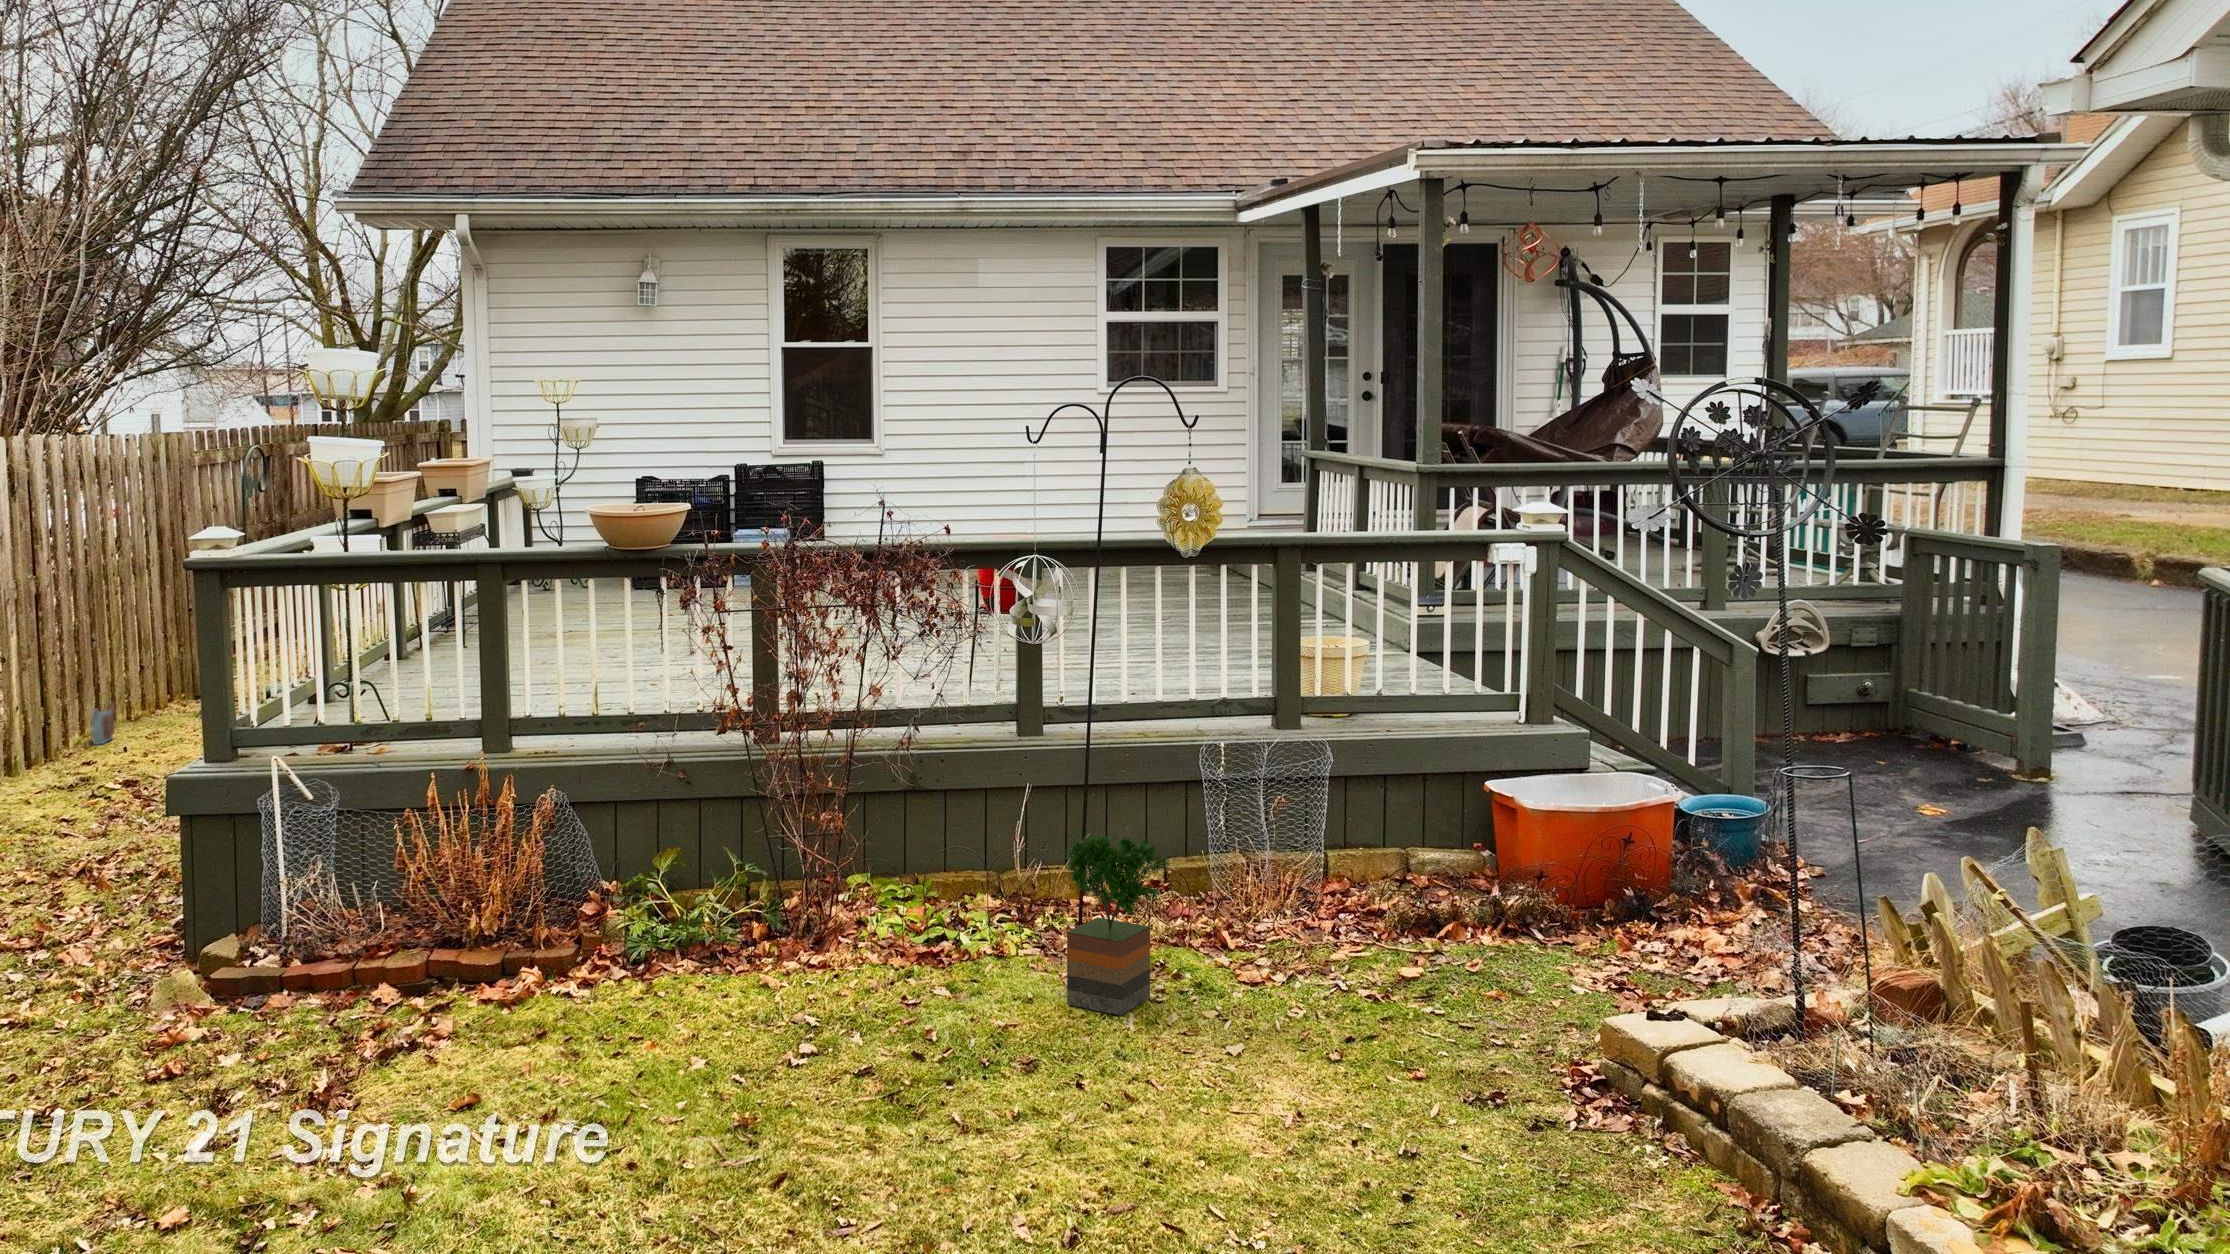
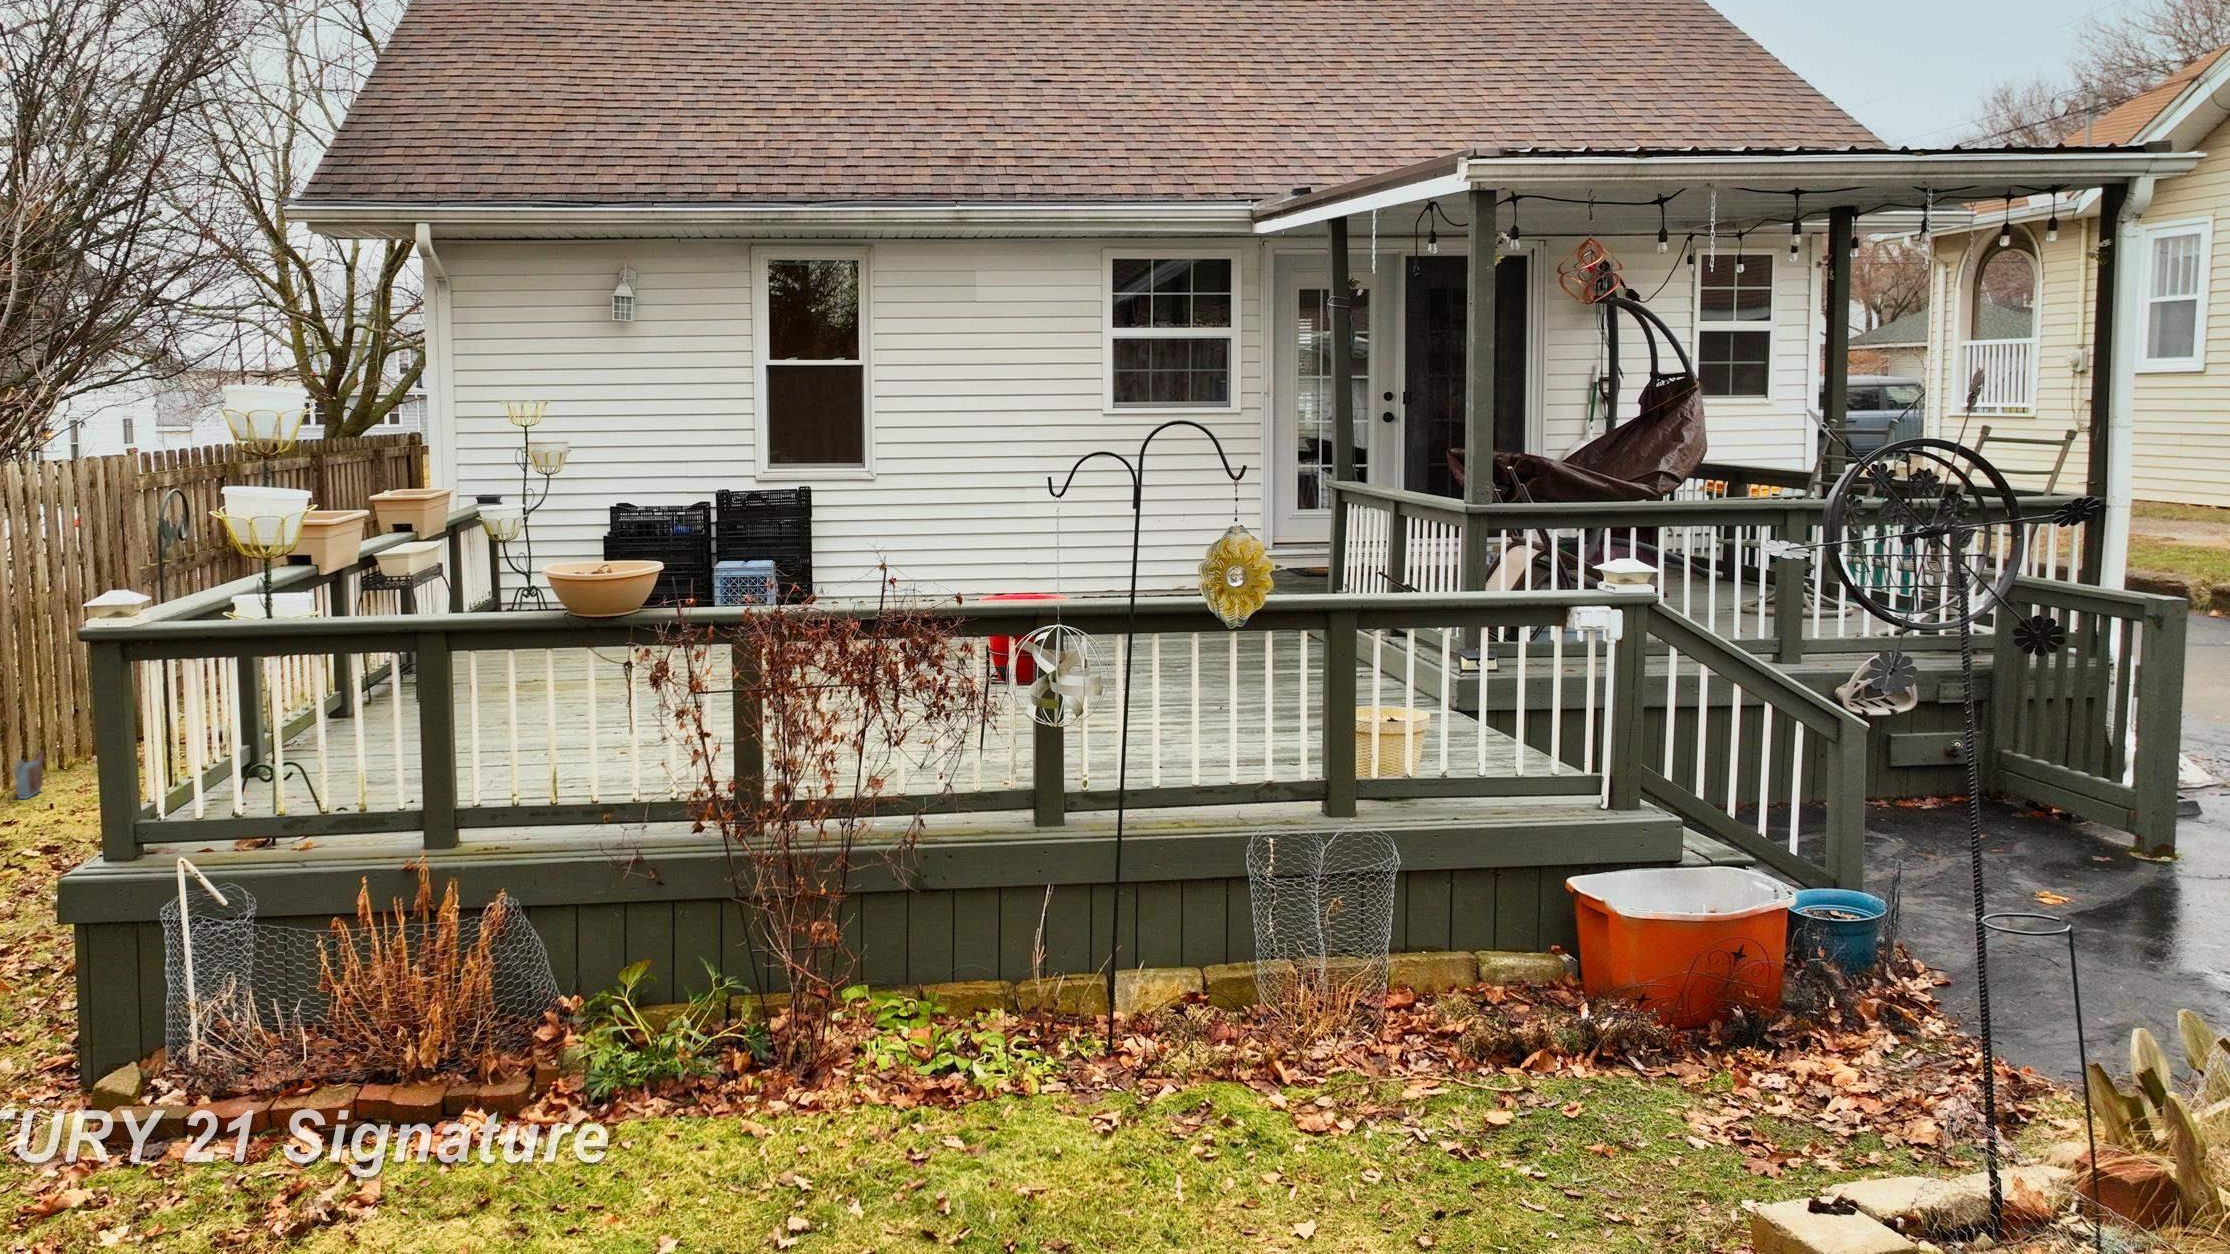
potted tree: present [1065,834,1170,1015] -> none [1100,961,1228,1181]

